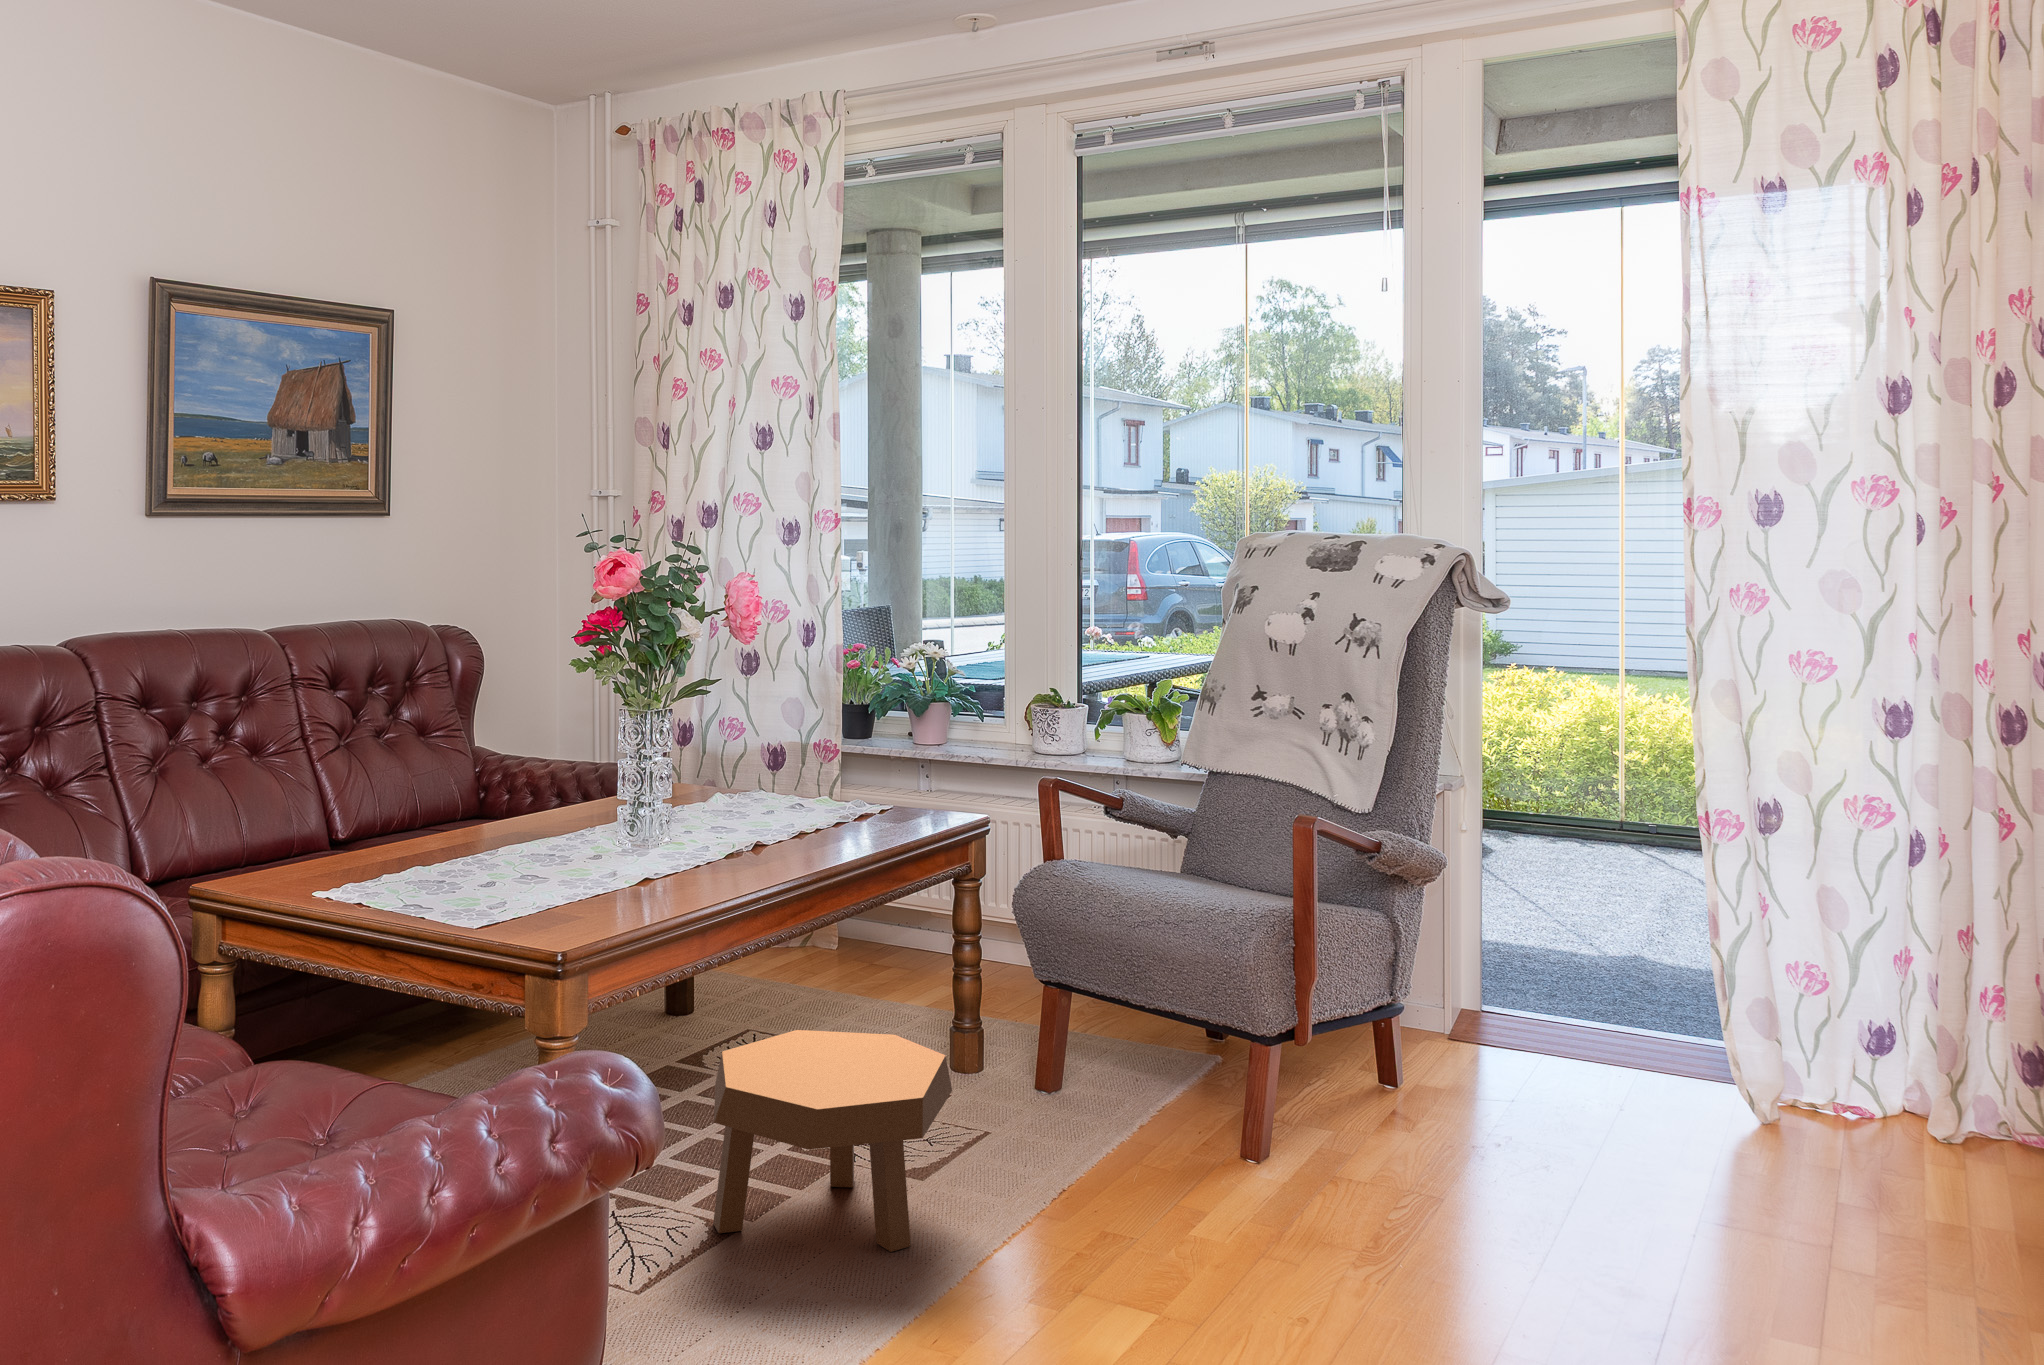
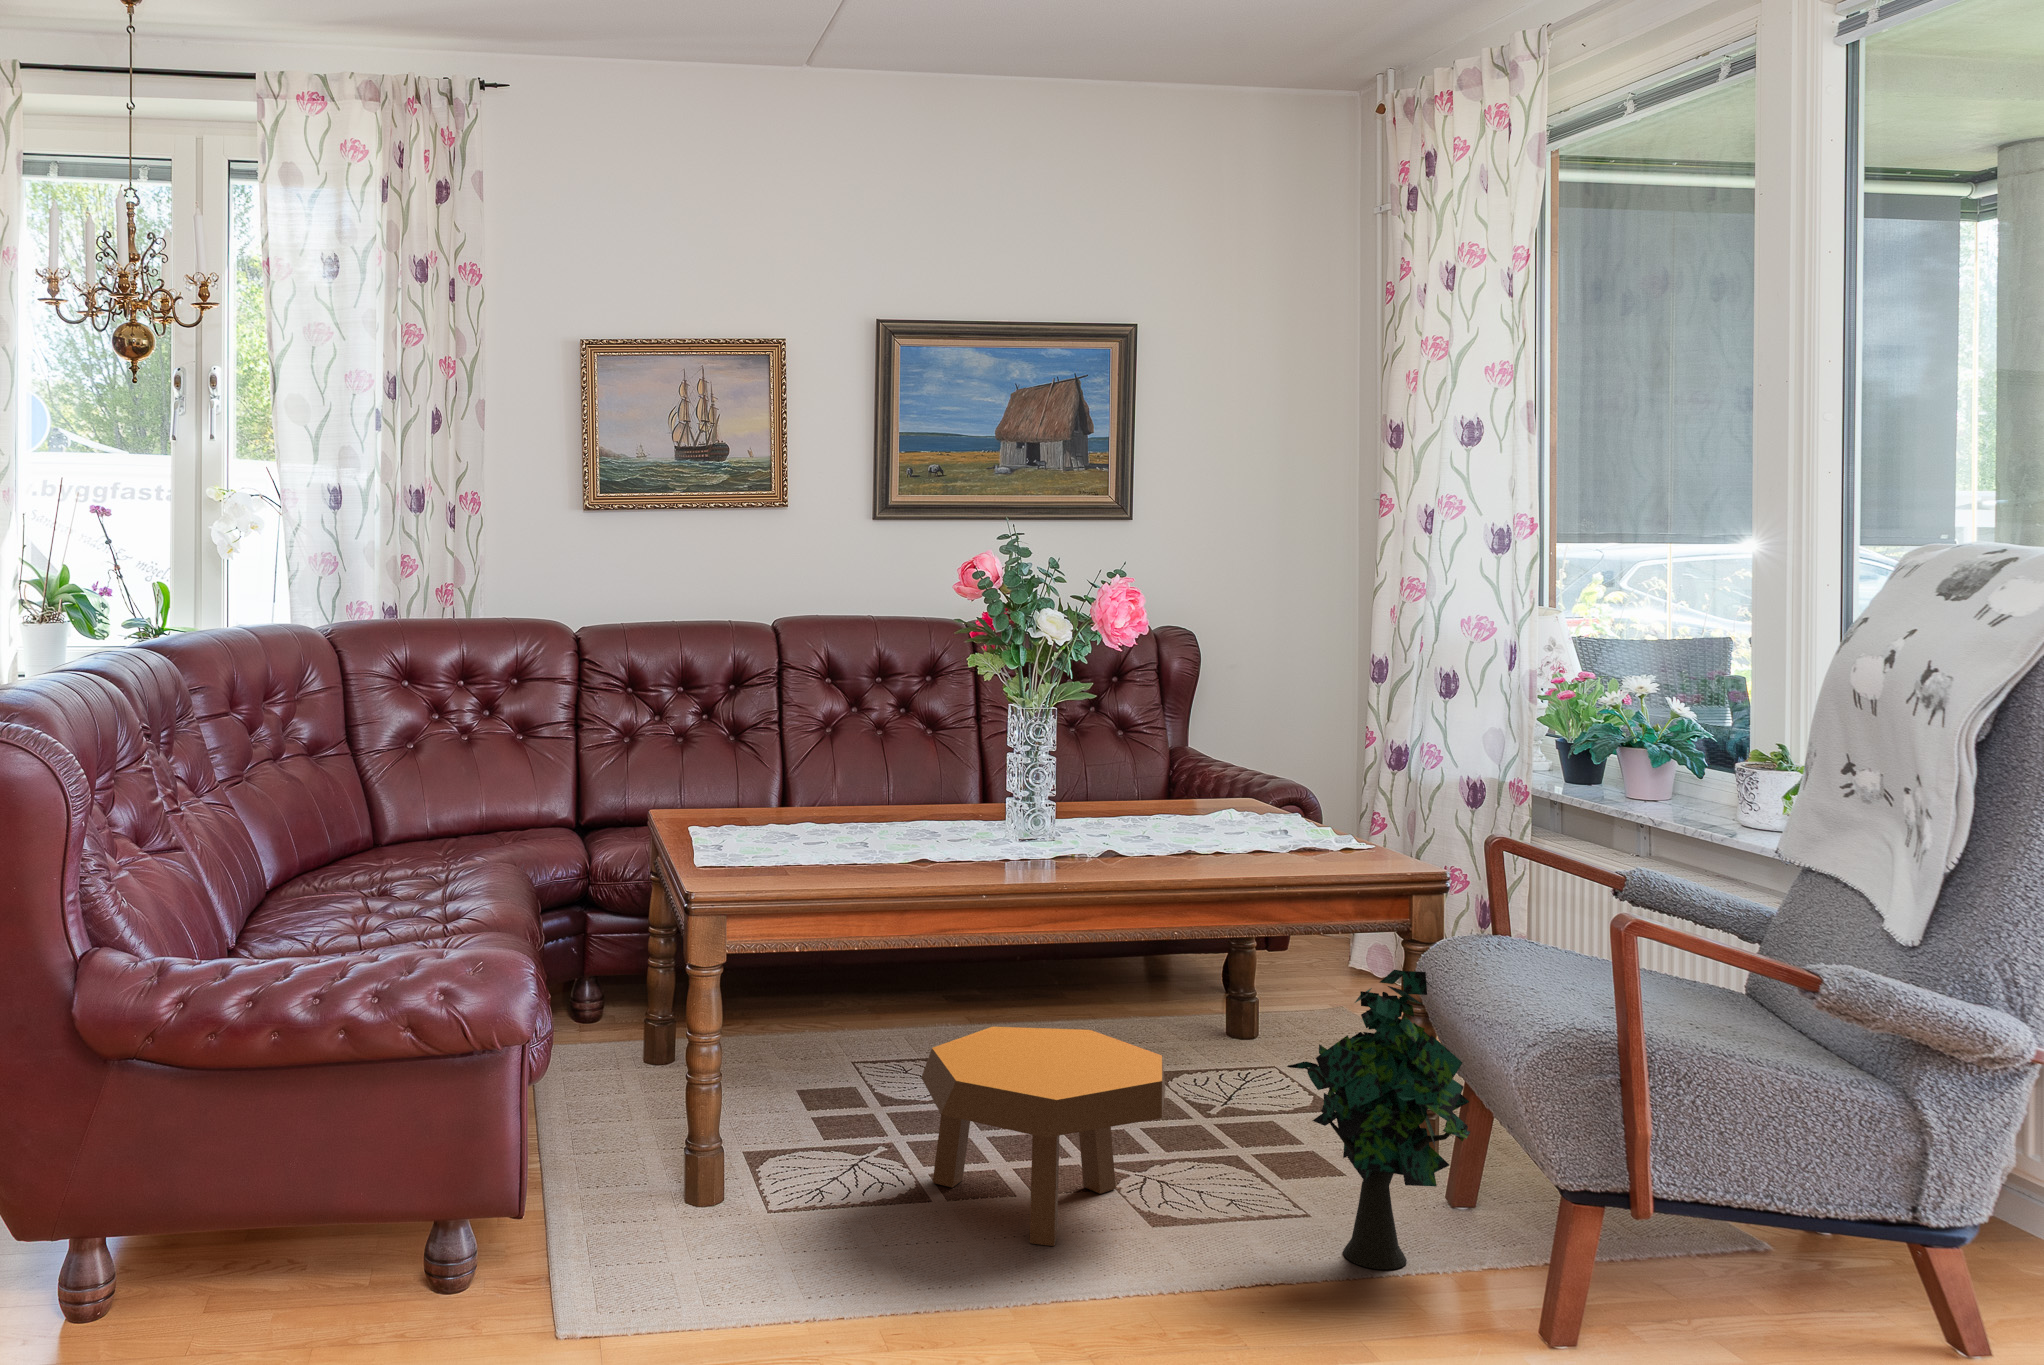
decorative plant: none [1021,901,1172,1170] -> present [1287,970,1470,1270]

